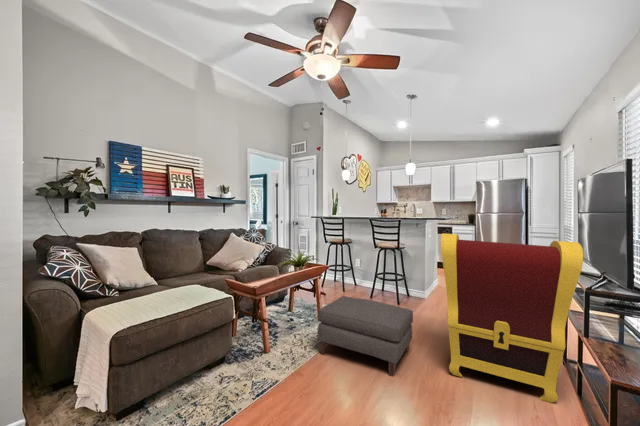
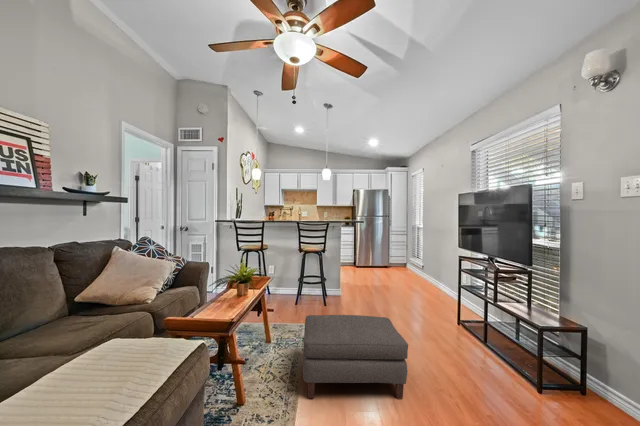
armchair: present [441,233,583,403] -> none [411,236,535,375]

